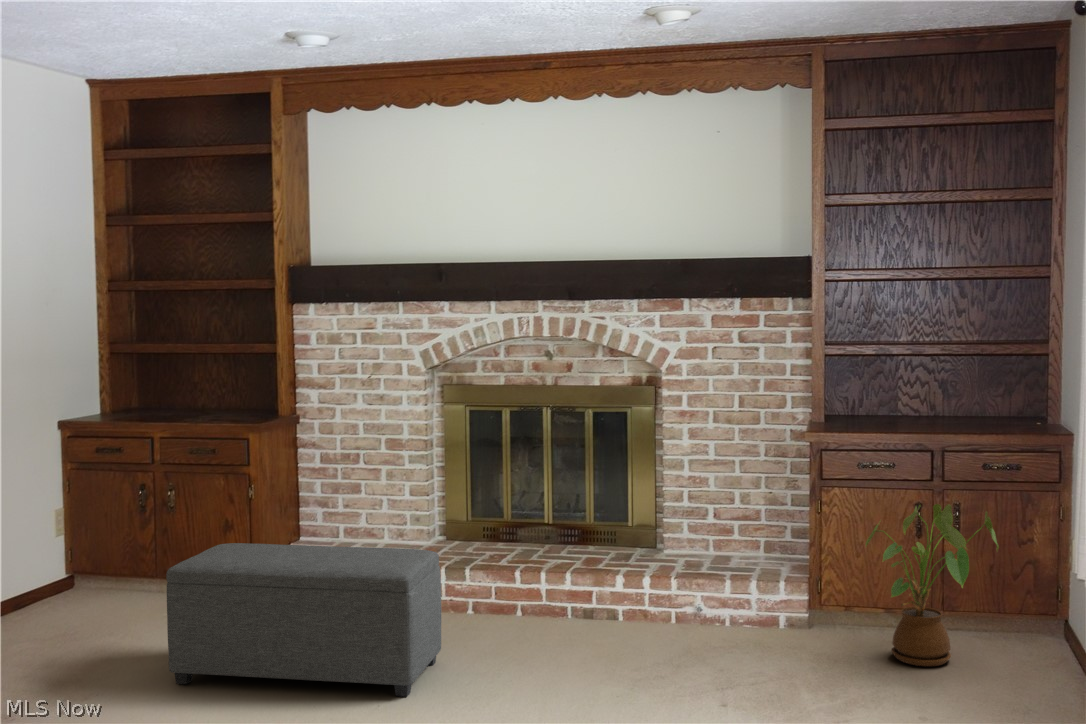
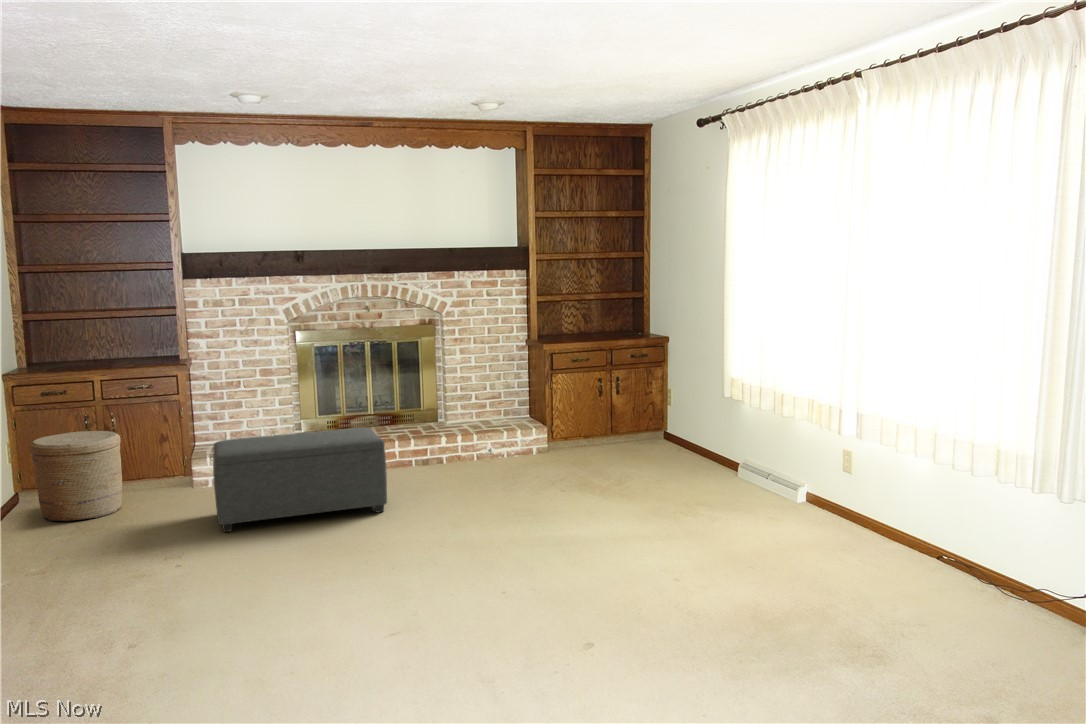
house plant: present [866,504,999,666] -> none [584,376,644,458]
woven basket: none [44,505,158,626] -> present [30,431,122,522]

